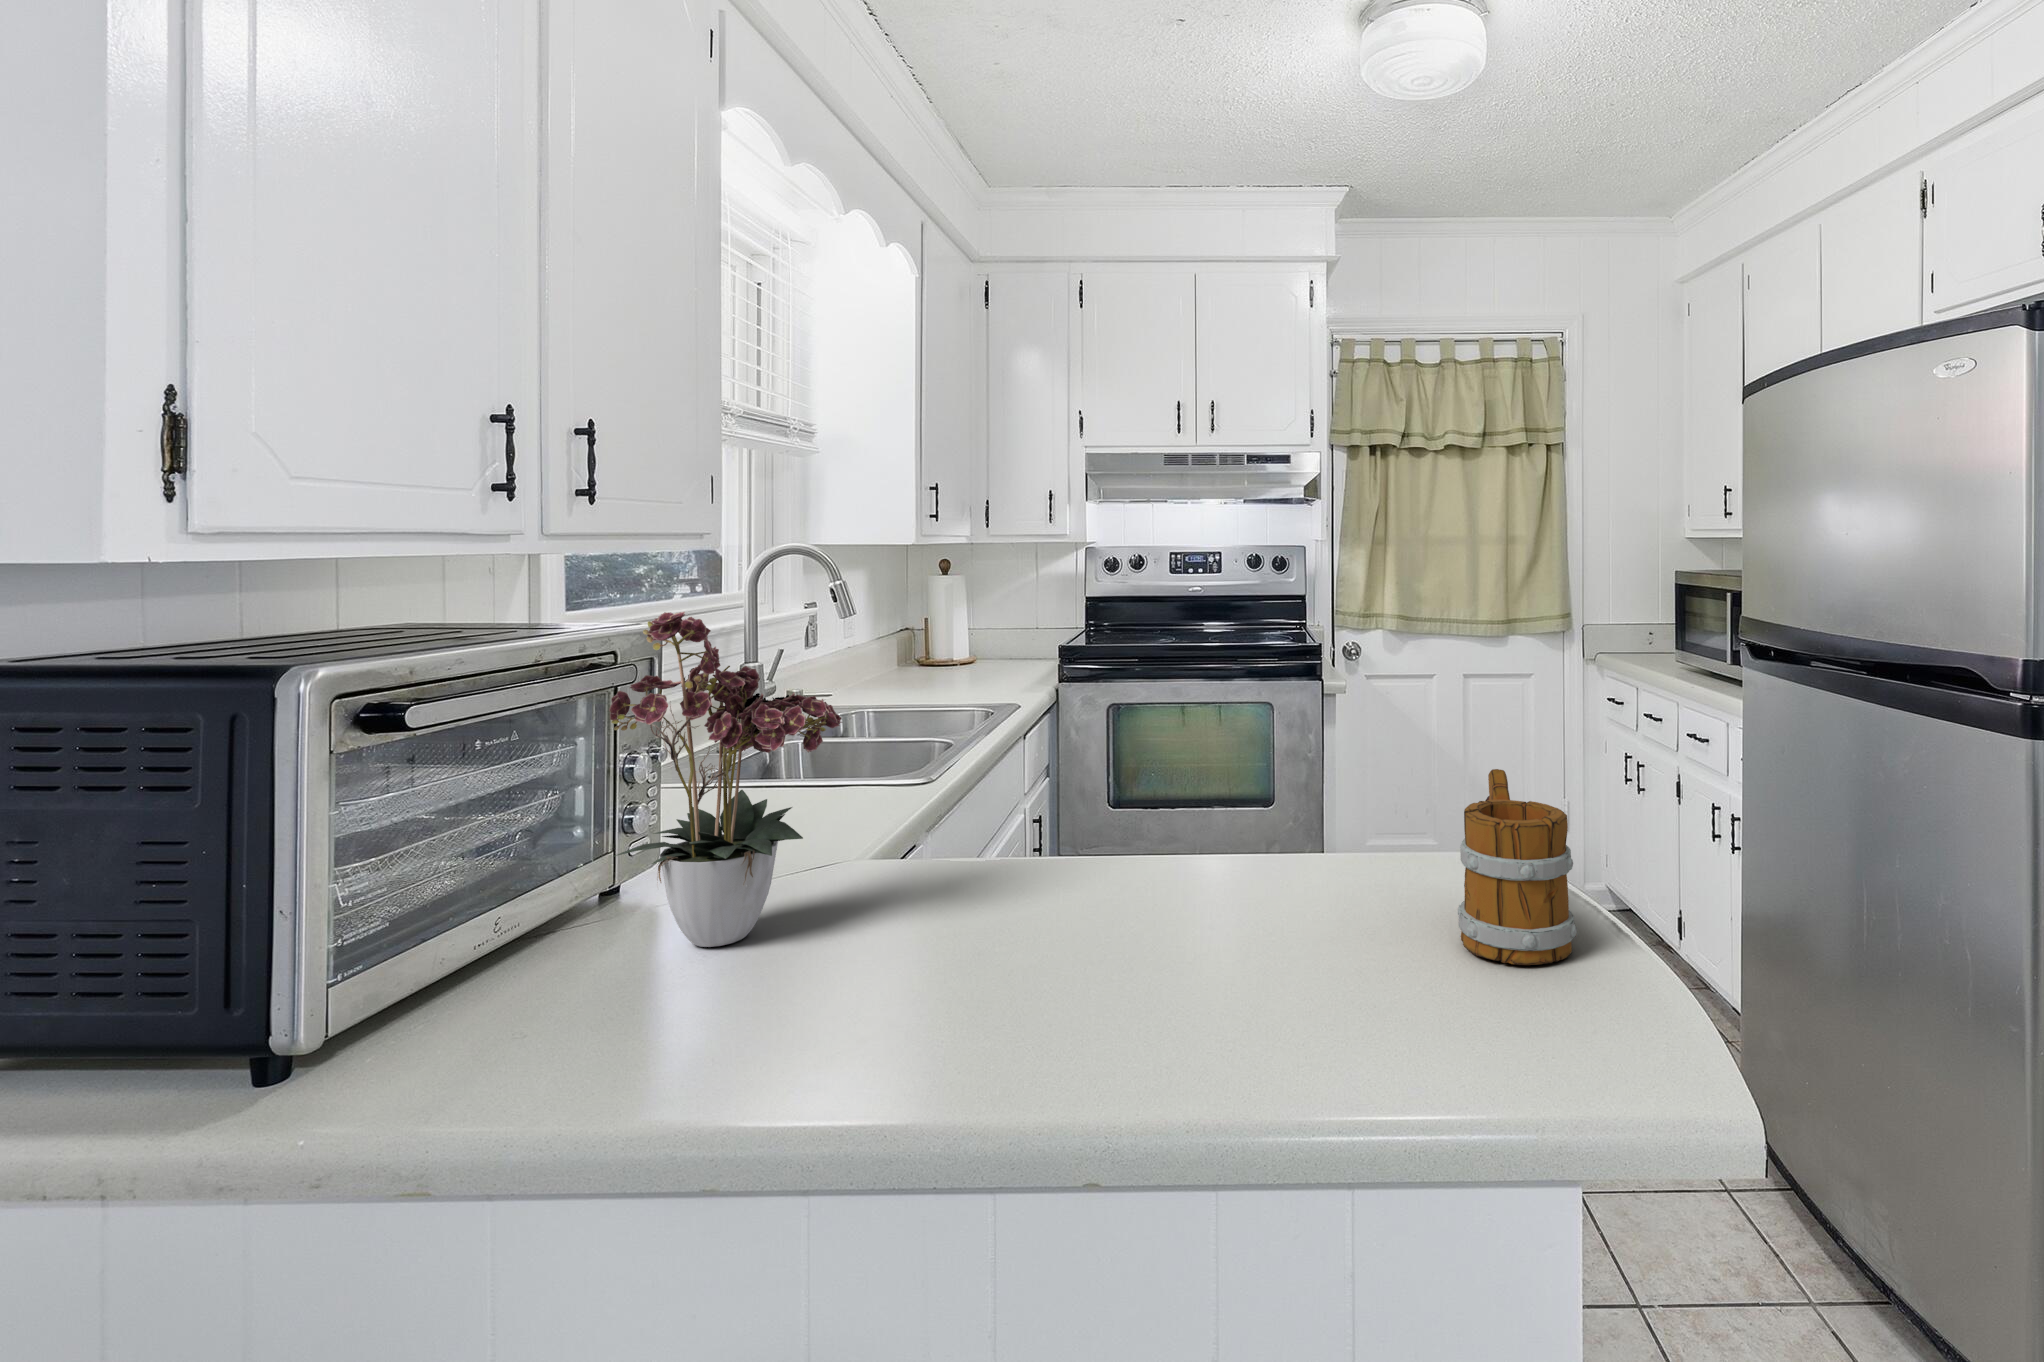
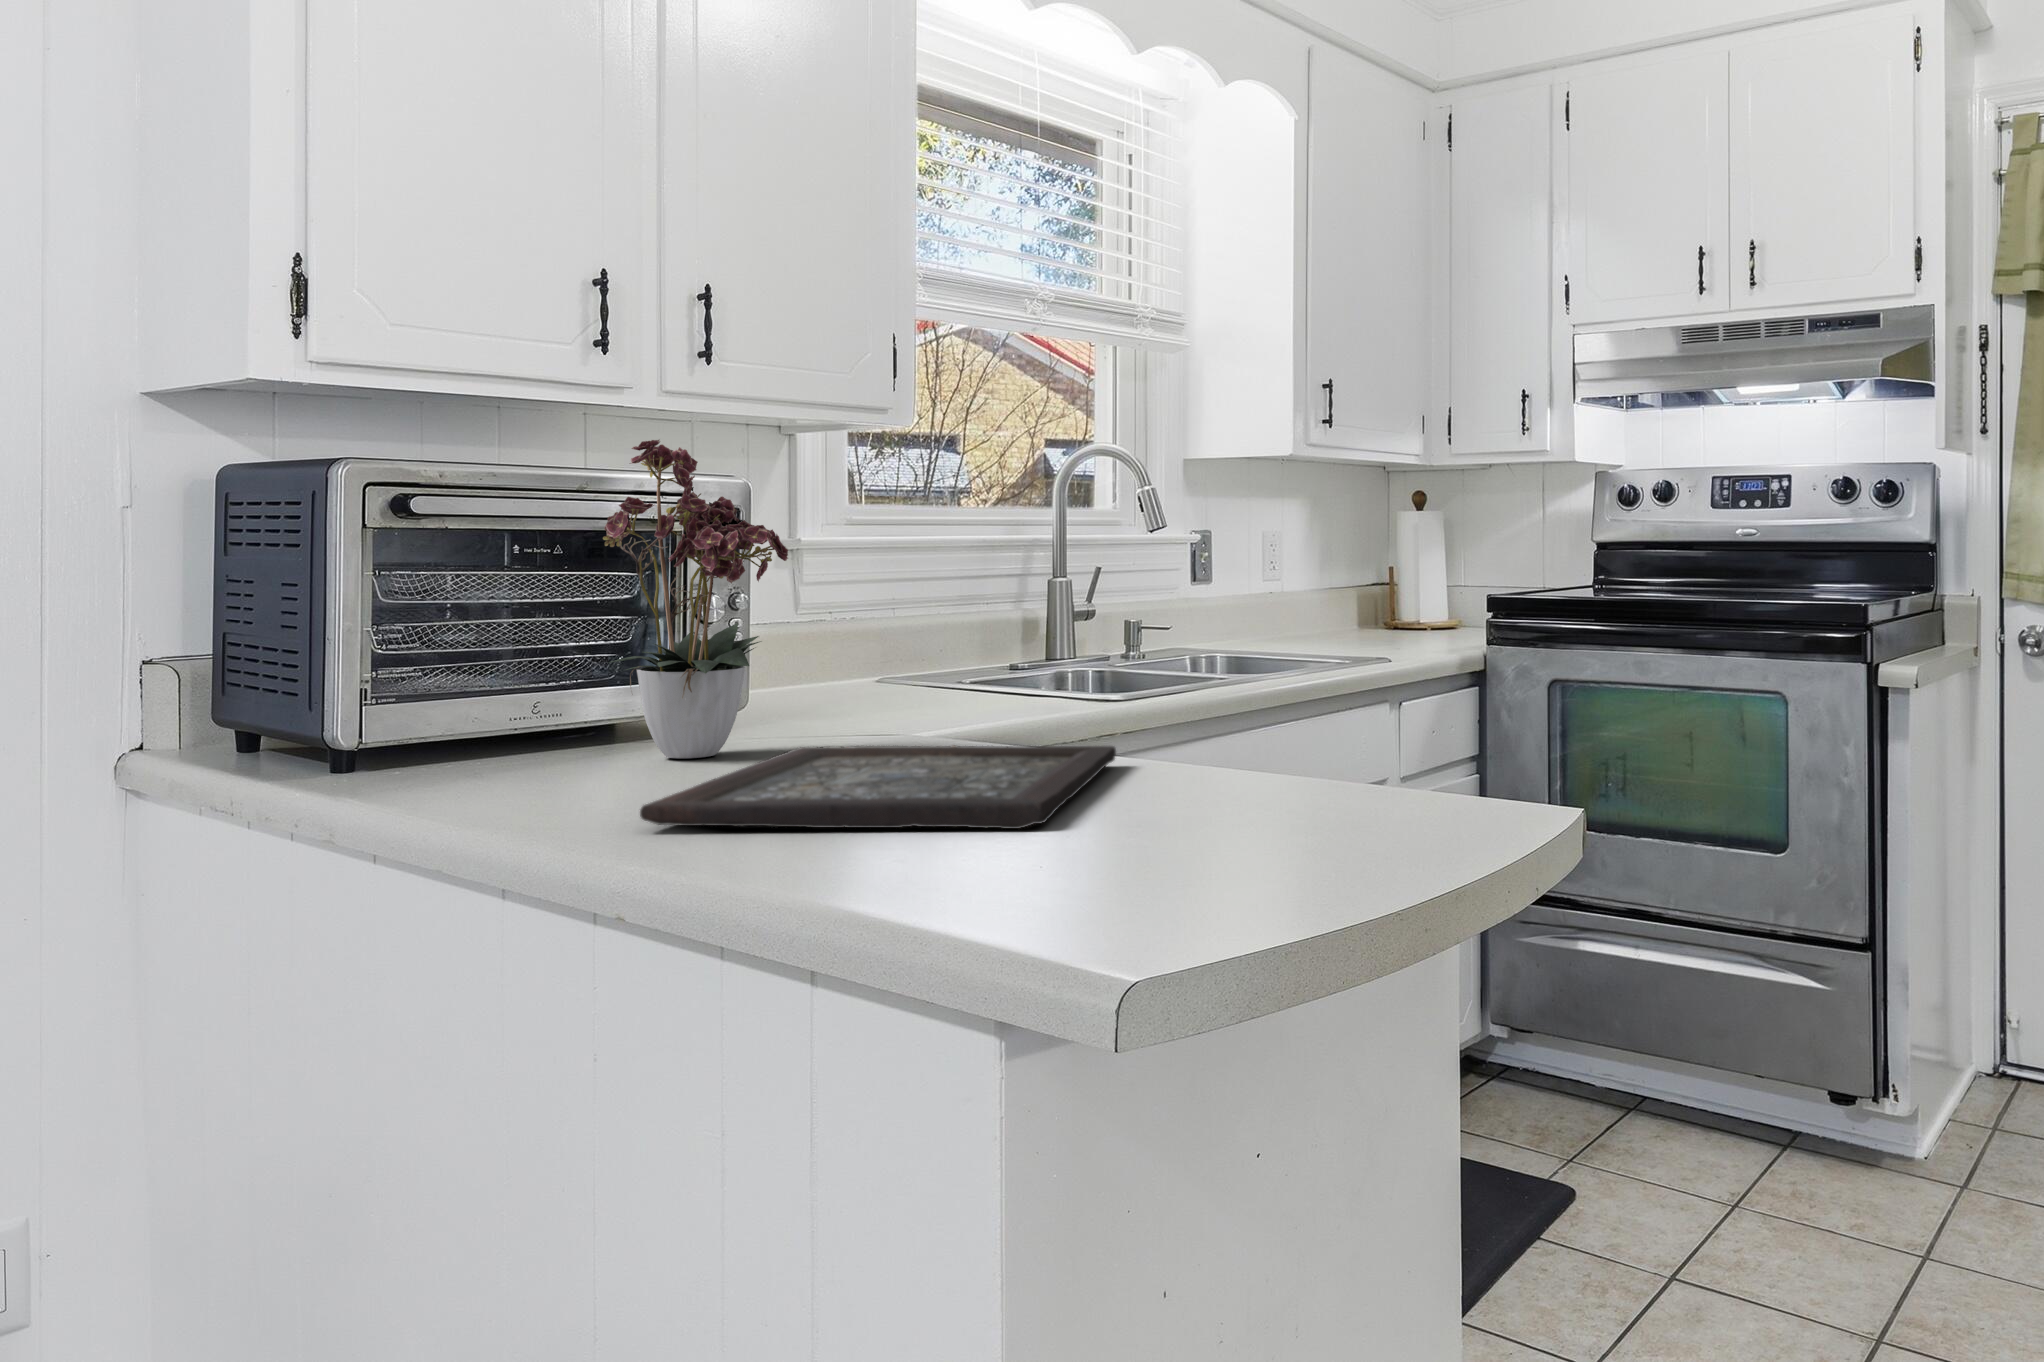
mug: present [1458,769,1577,965] -> none [1189,618,1361,846]
tray: none [907,862,1354,1066] -> present [640,745,1116,829]

